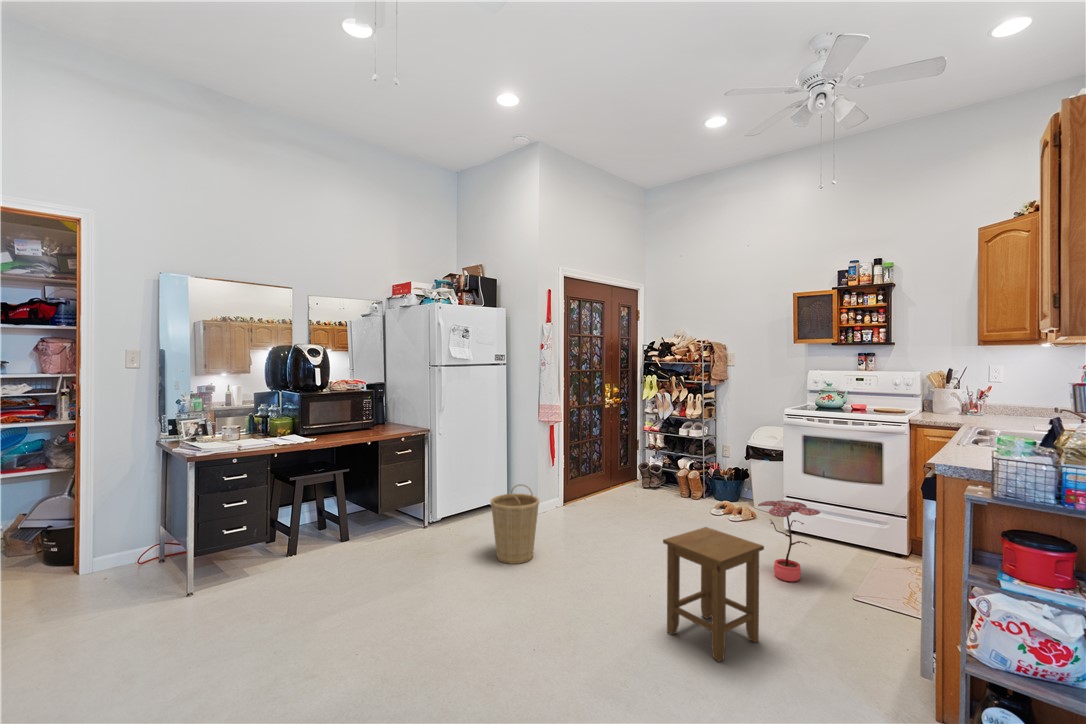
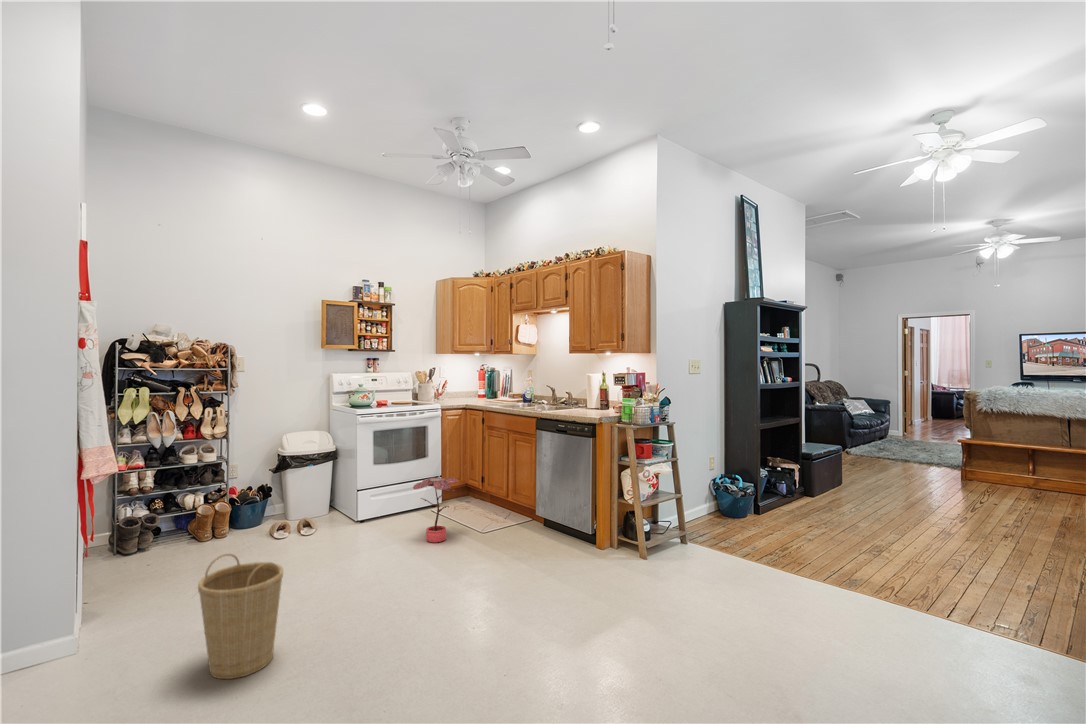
stool: present [663,527,764,662] -> none [469,498,541,597]

